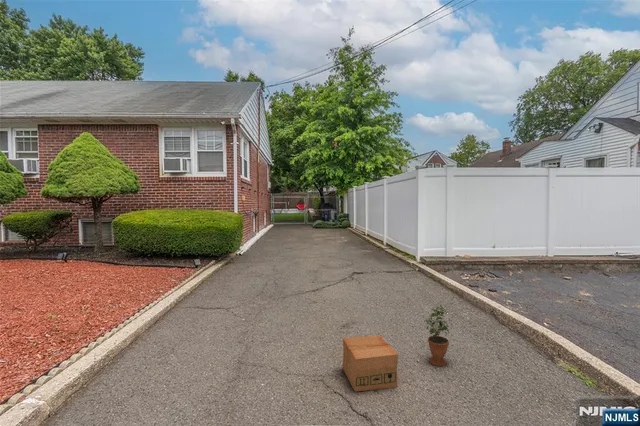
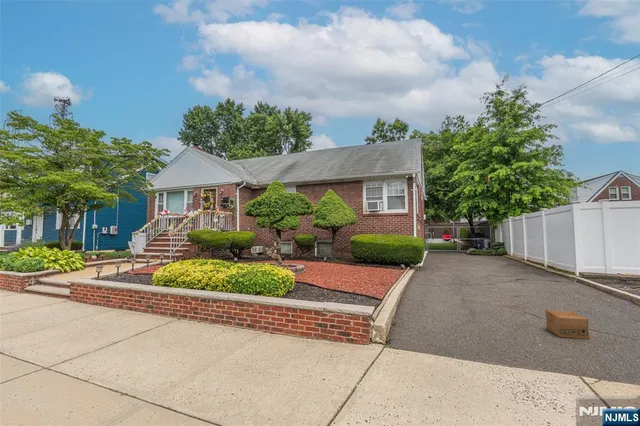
potted plant: present [426,305,449,366] -> none [606,296,628,336]

